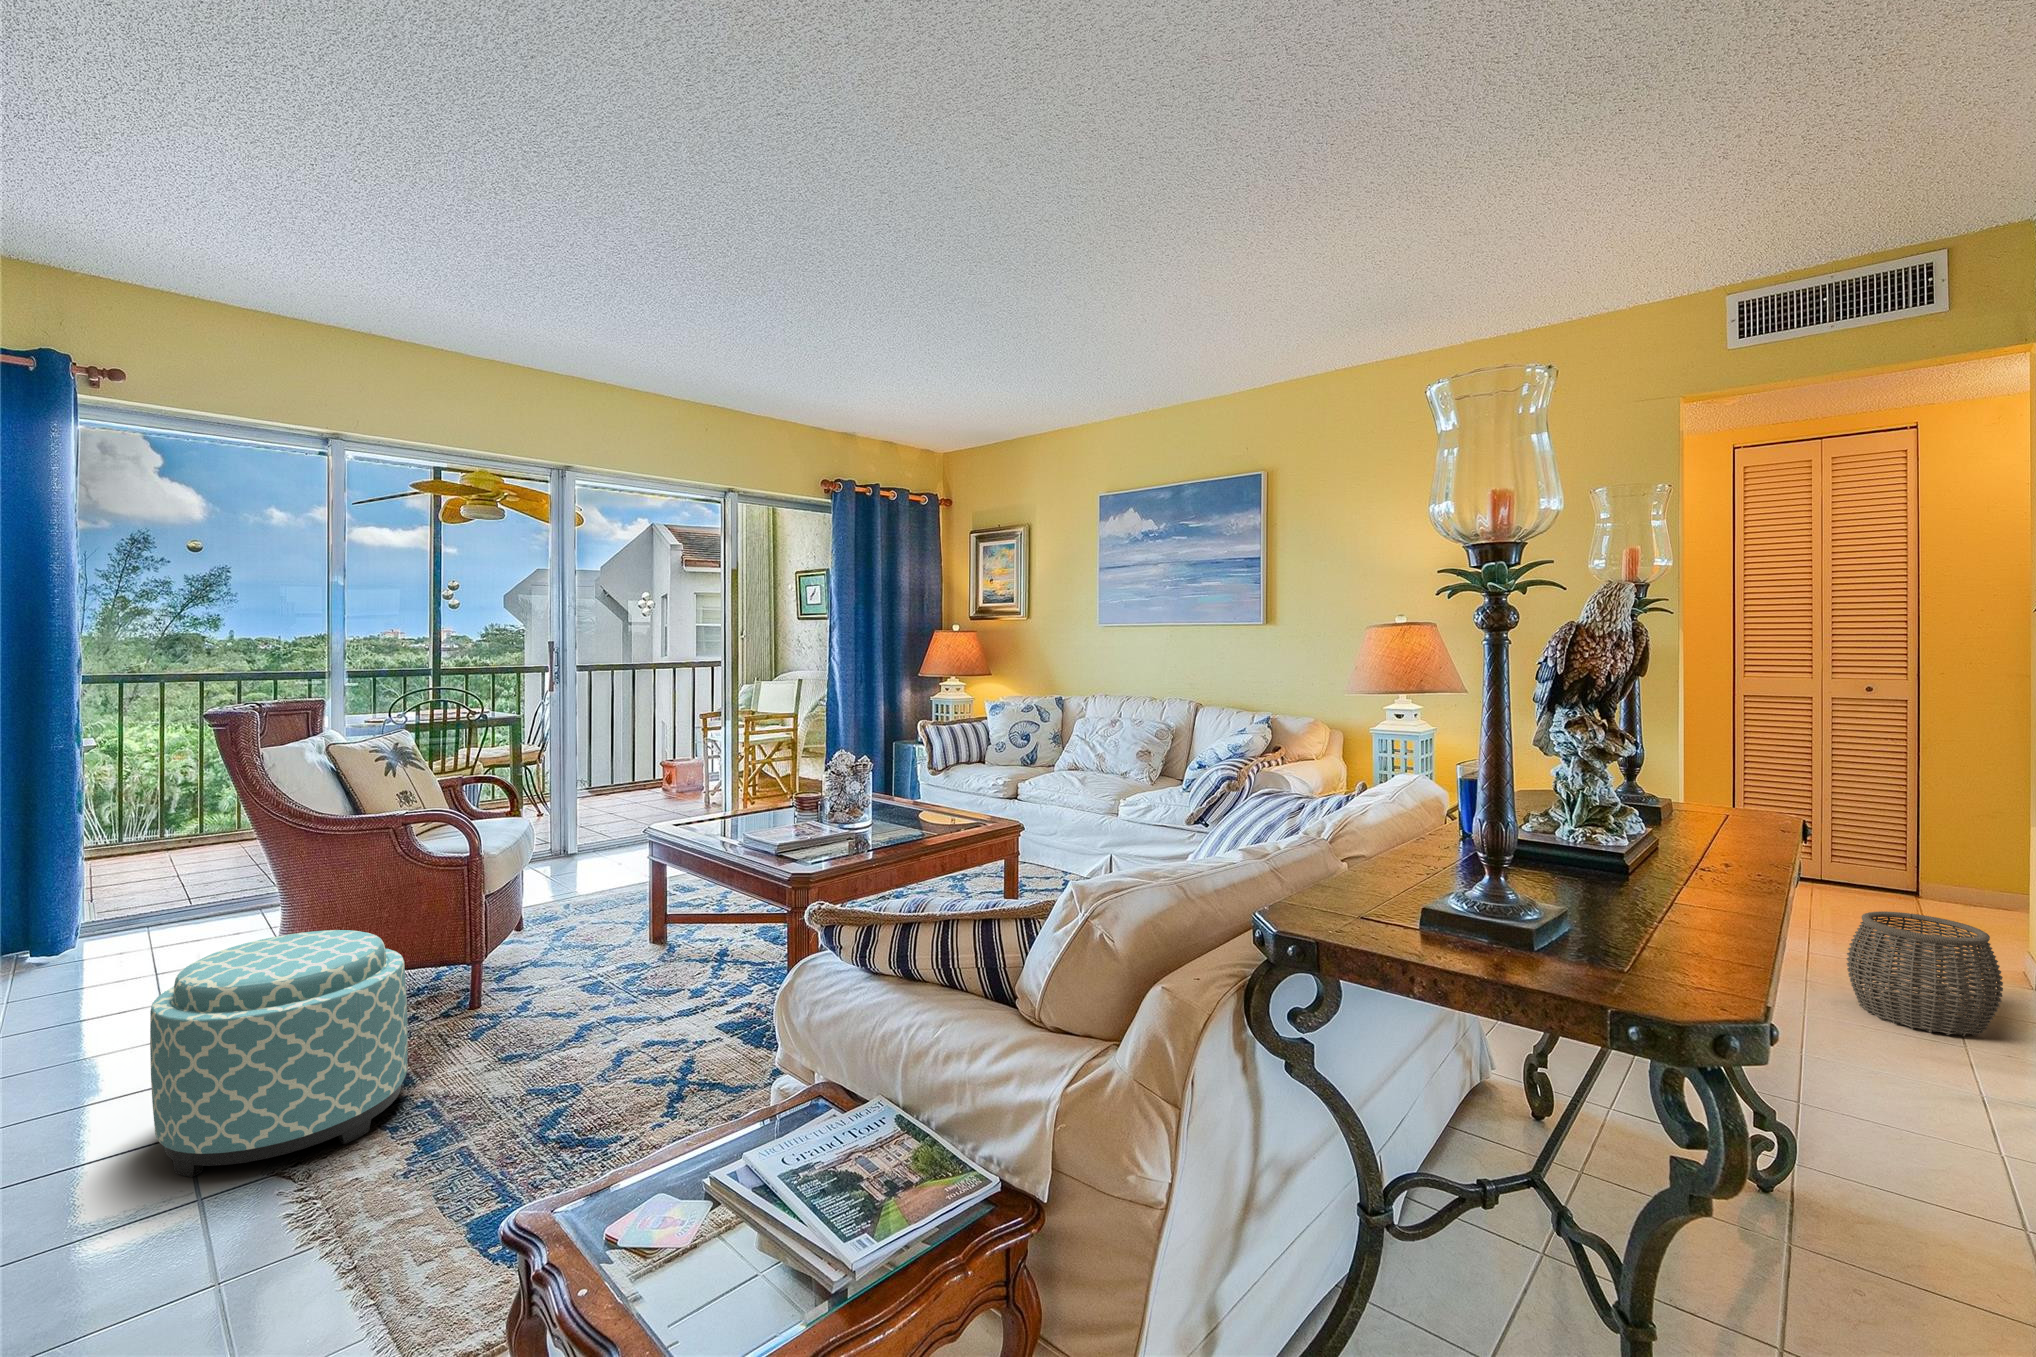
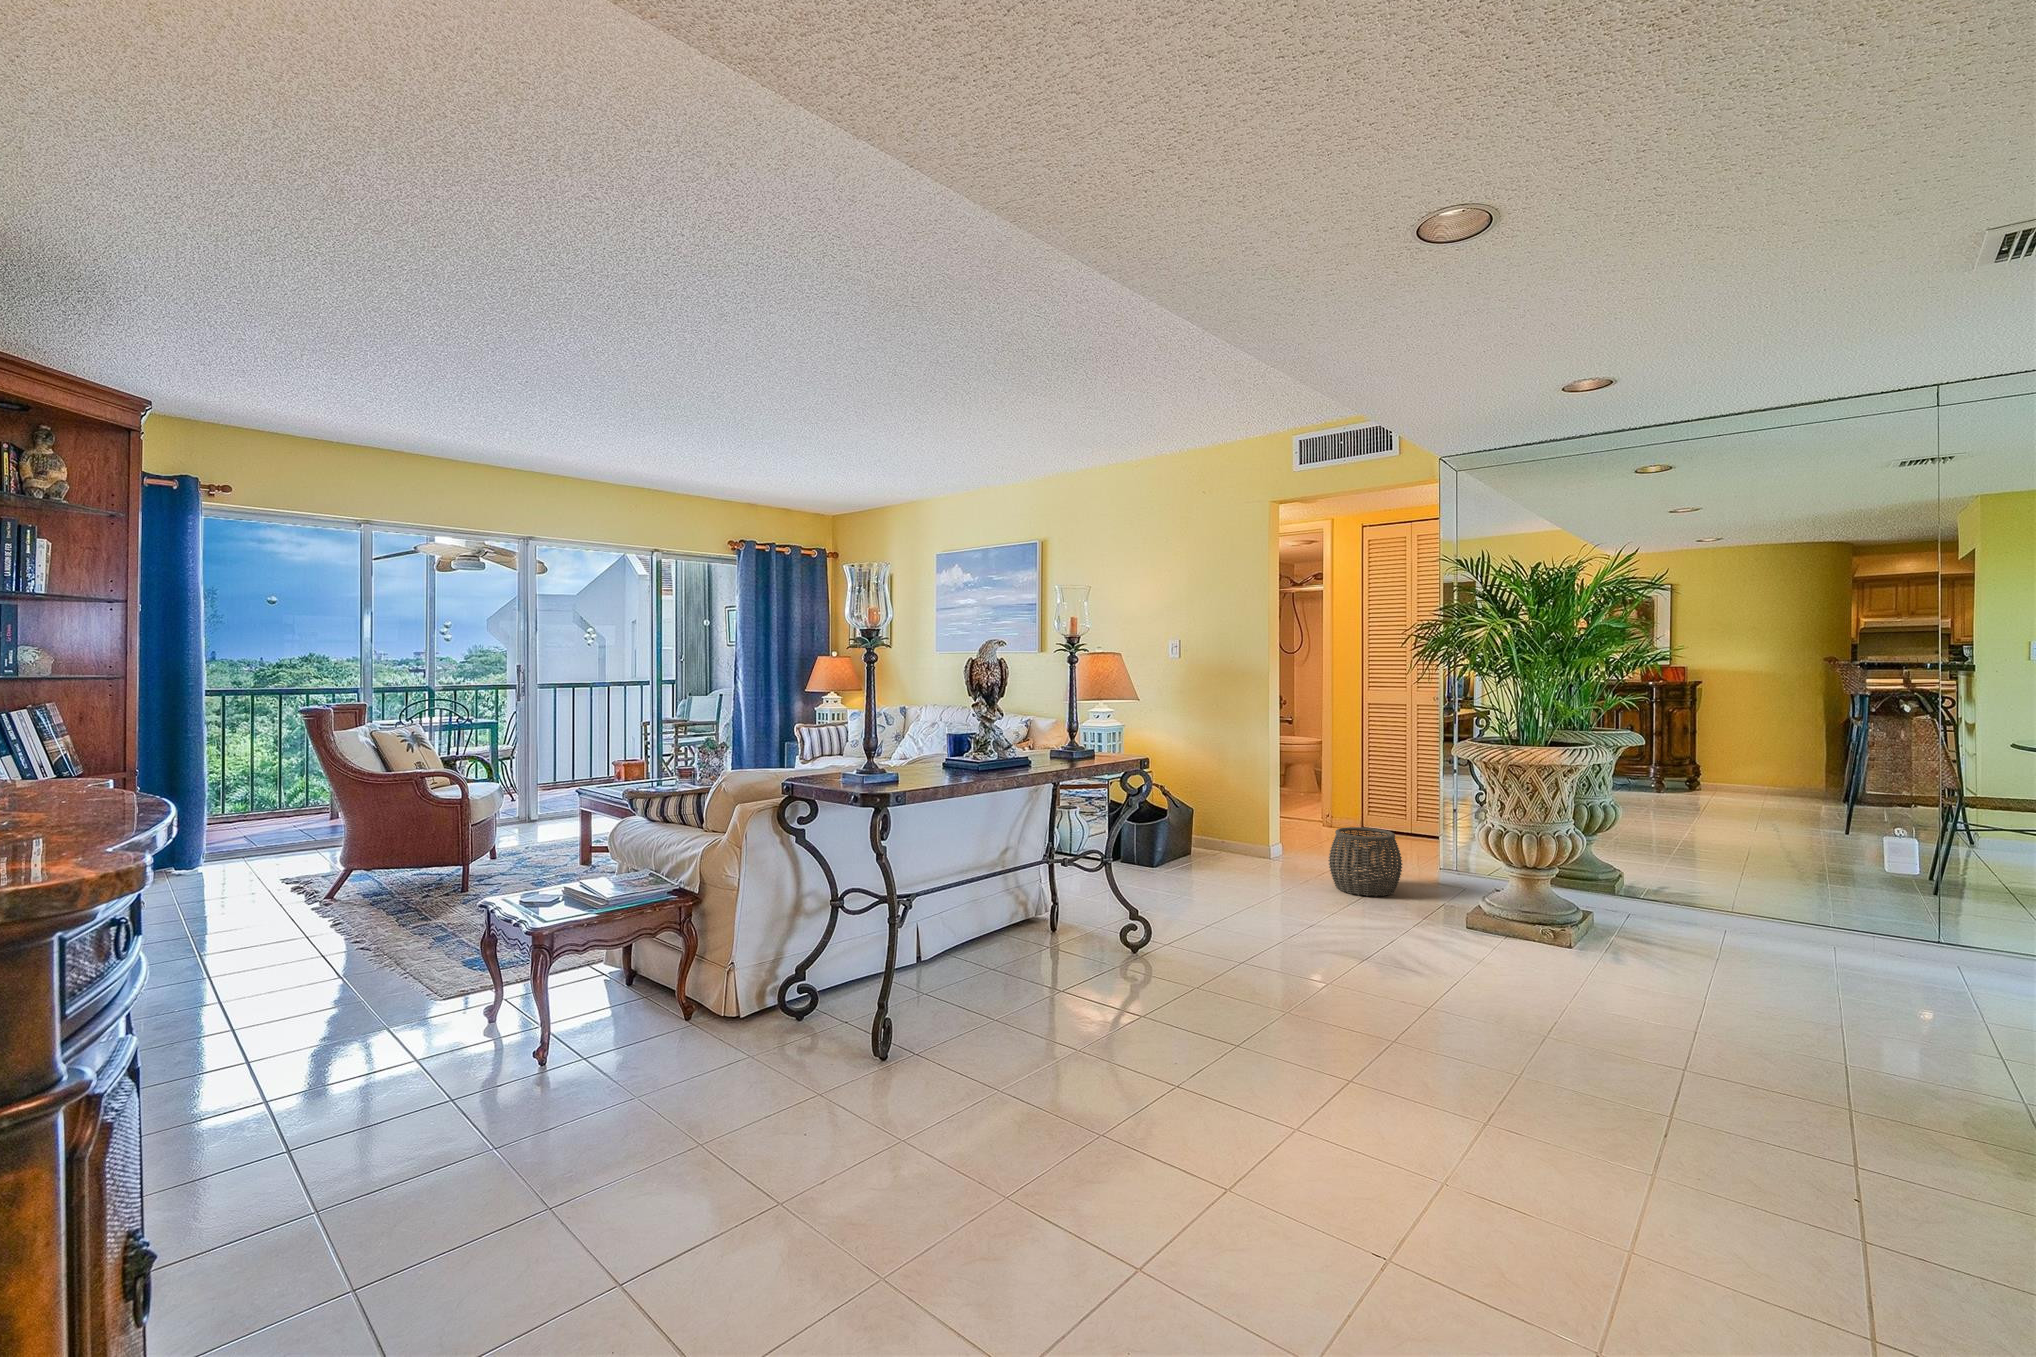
ottoman: present [150,930,408,1177] -> none [290,830,427,951]

